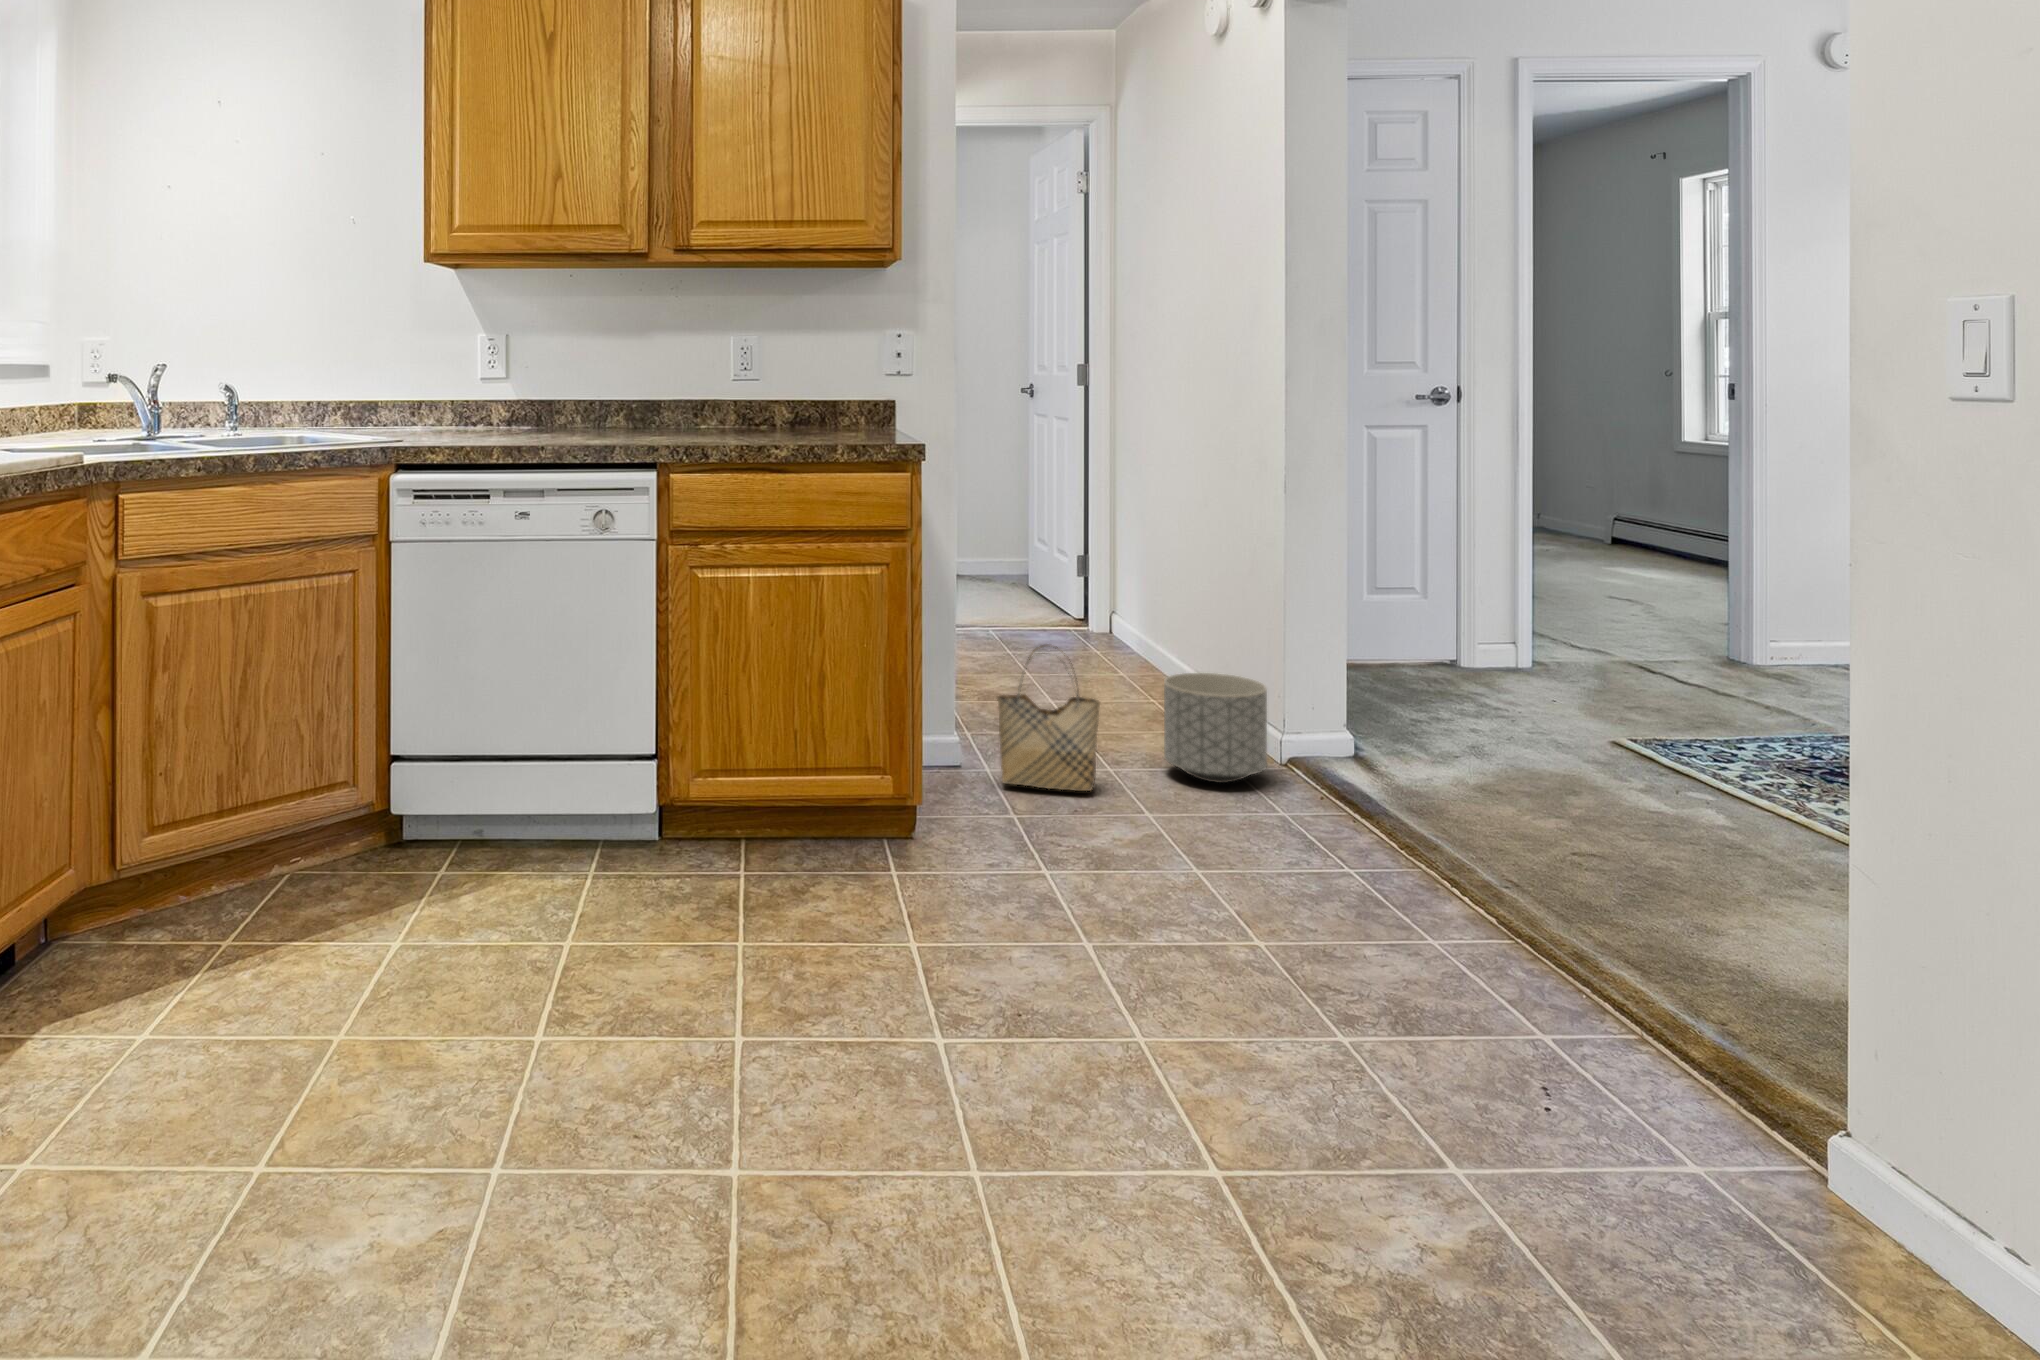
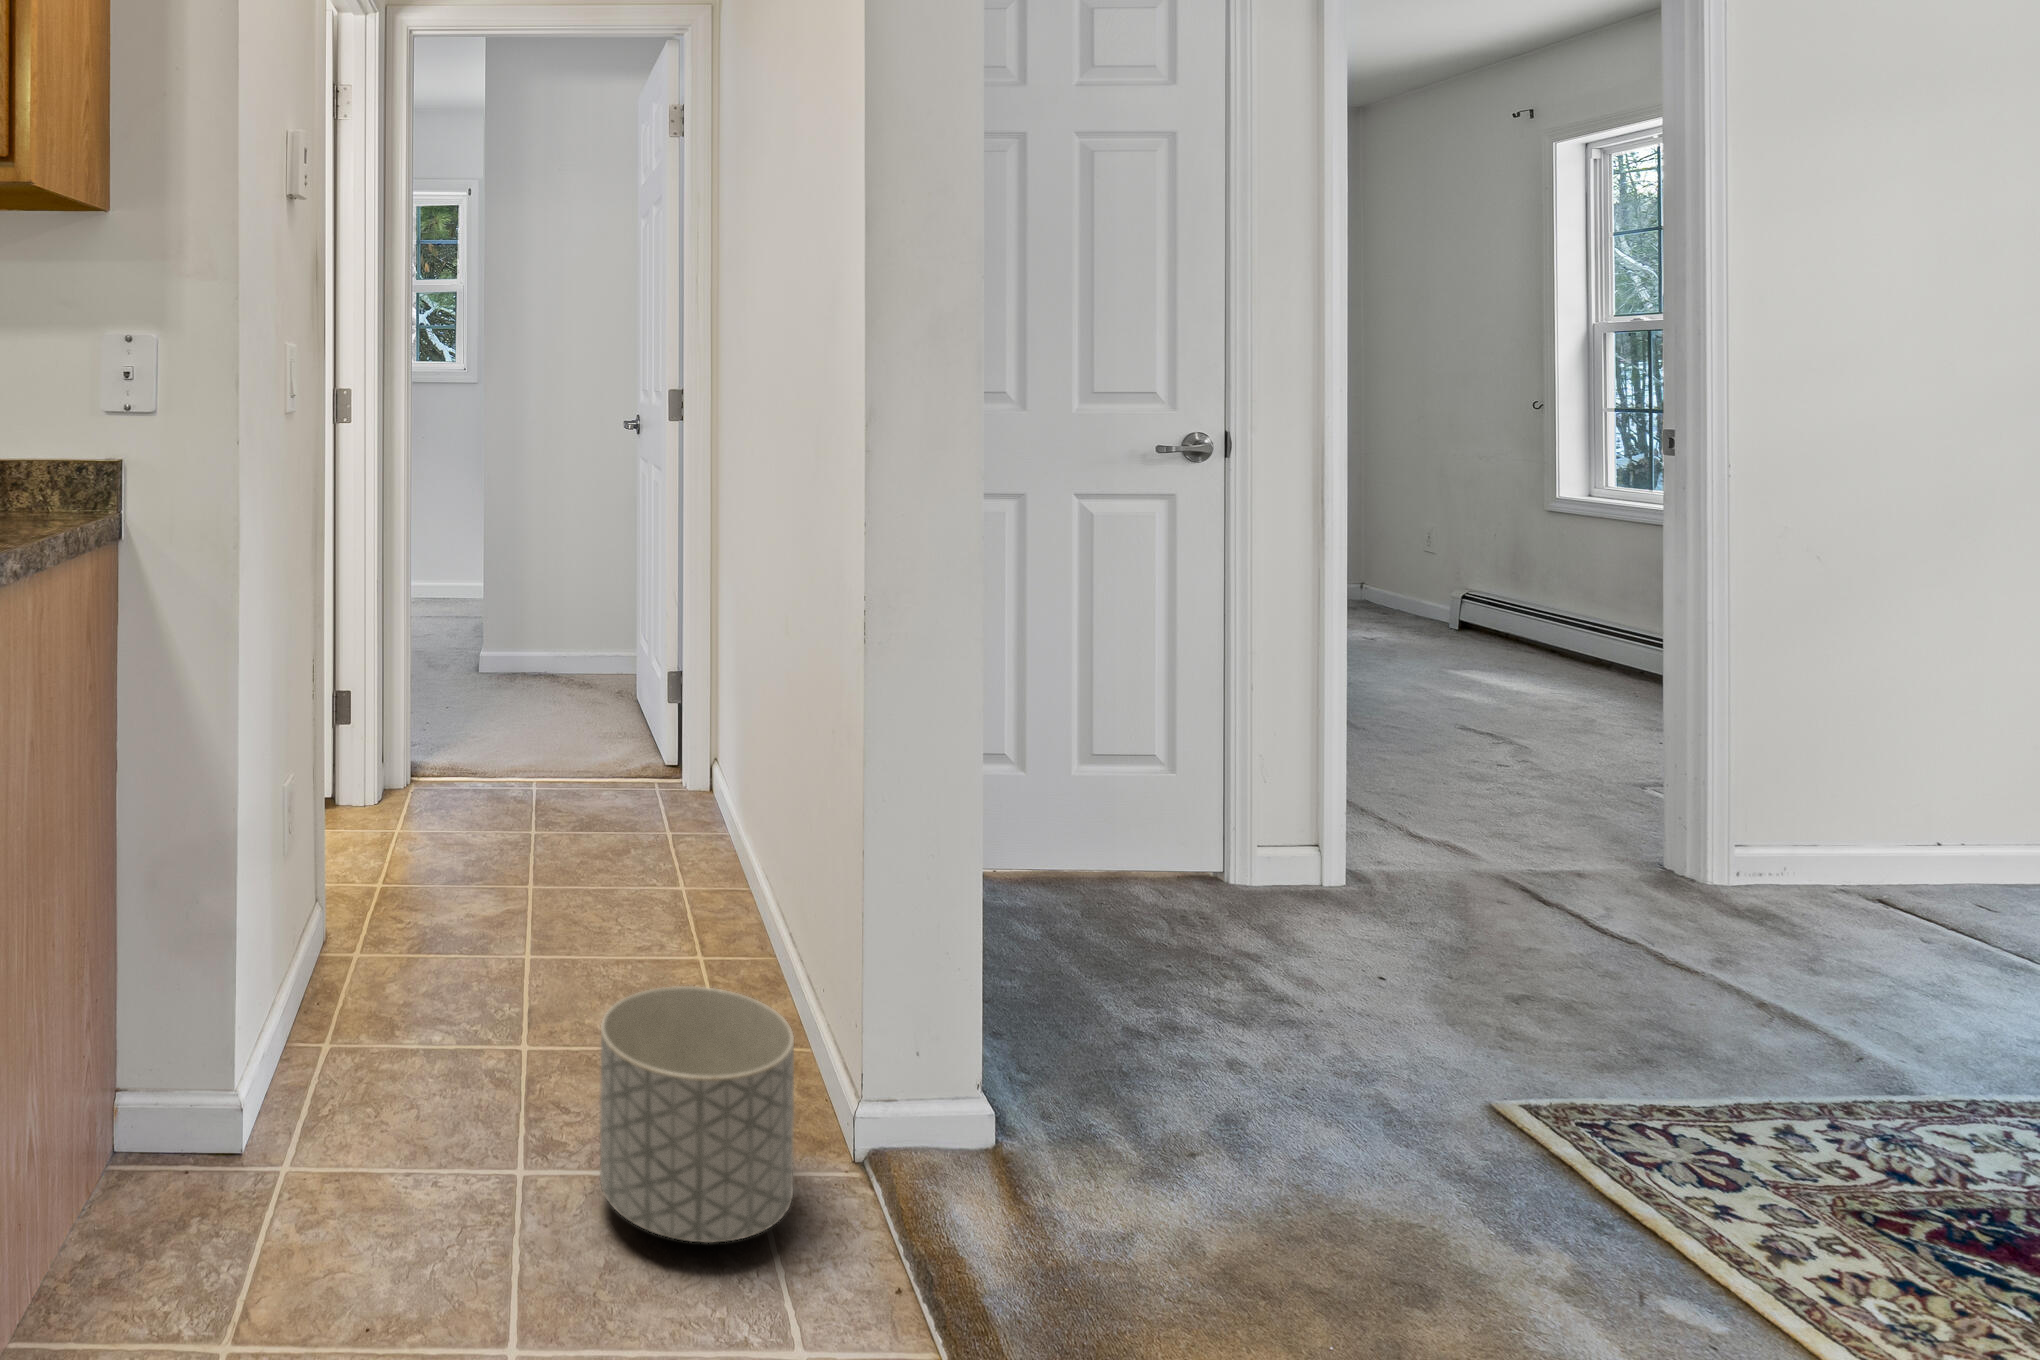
woven basket: present [997,645,1100,791] -> none [247,945,448,1274]

